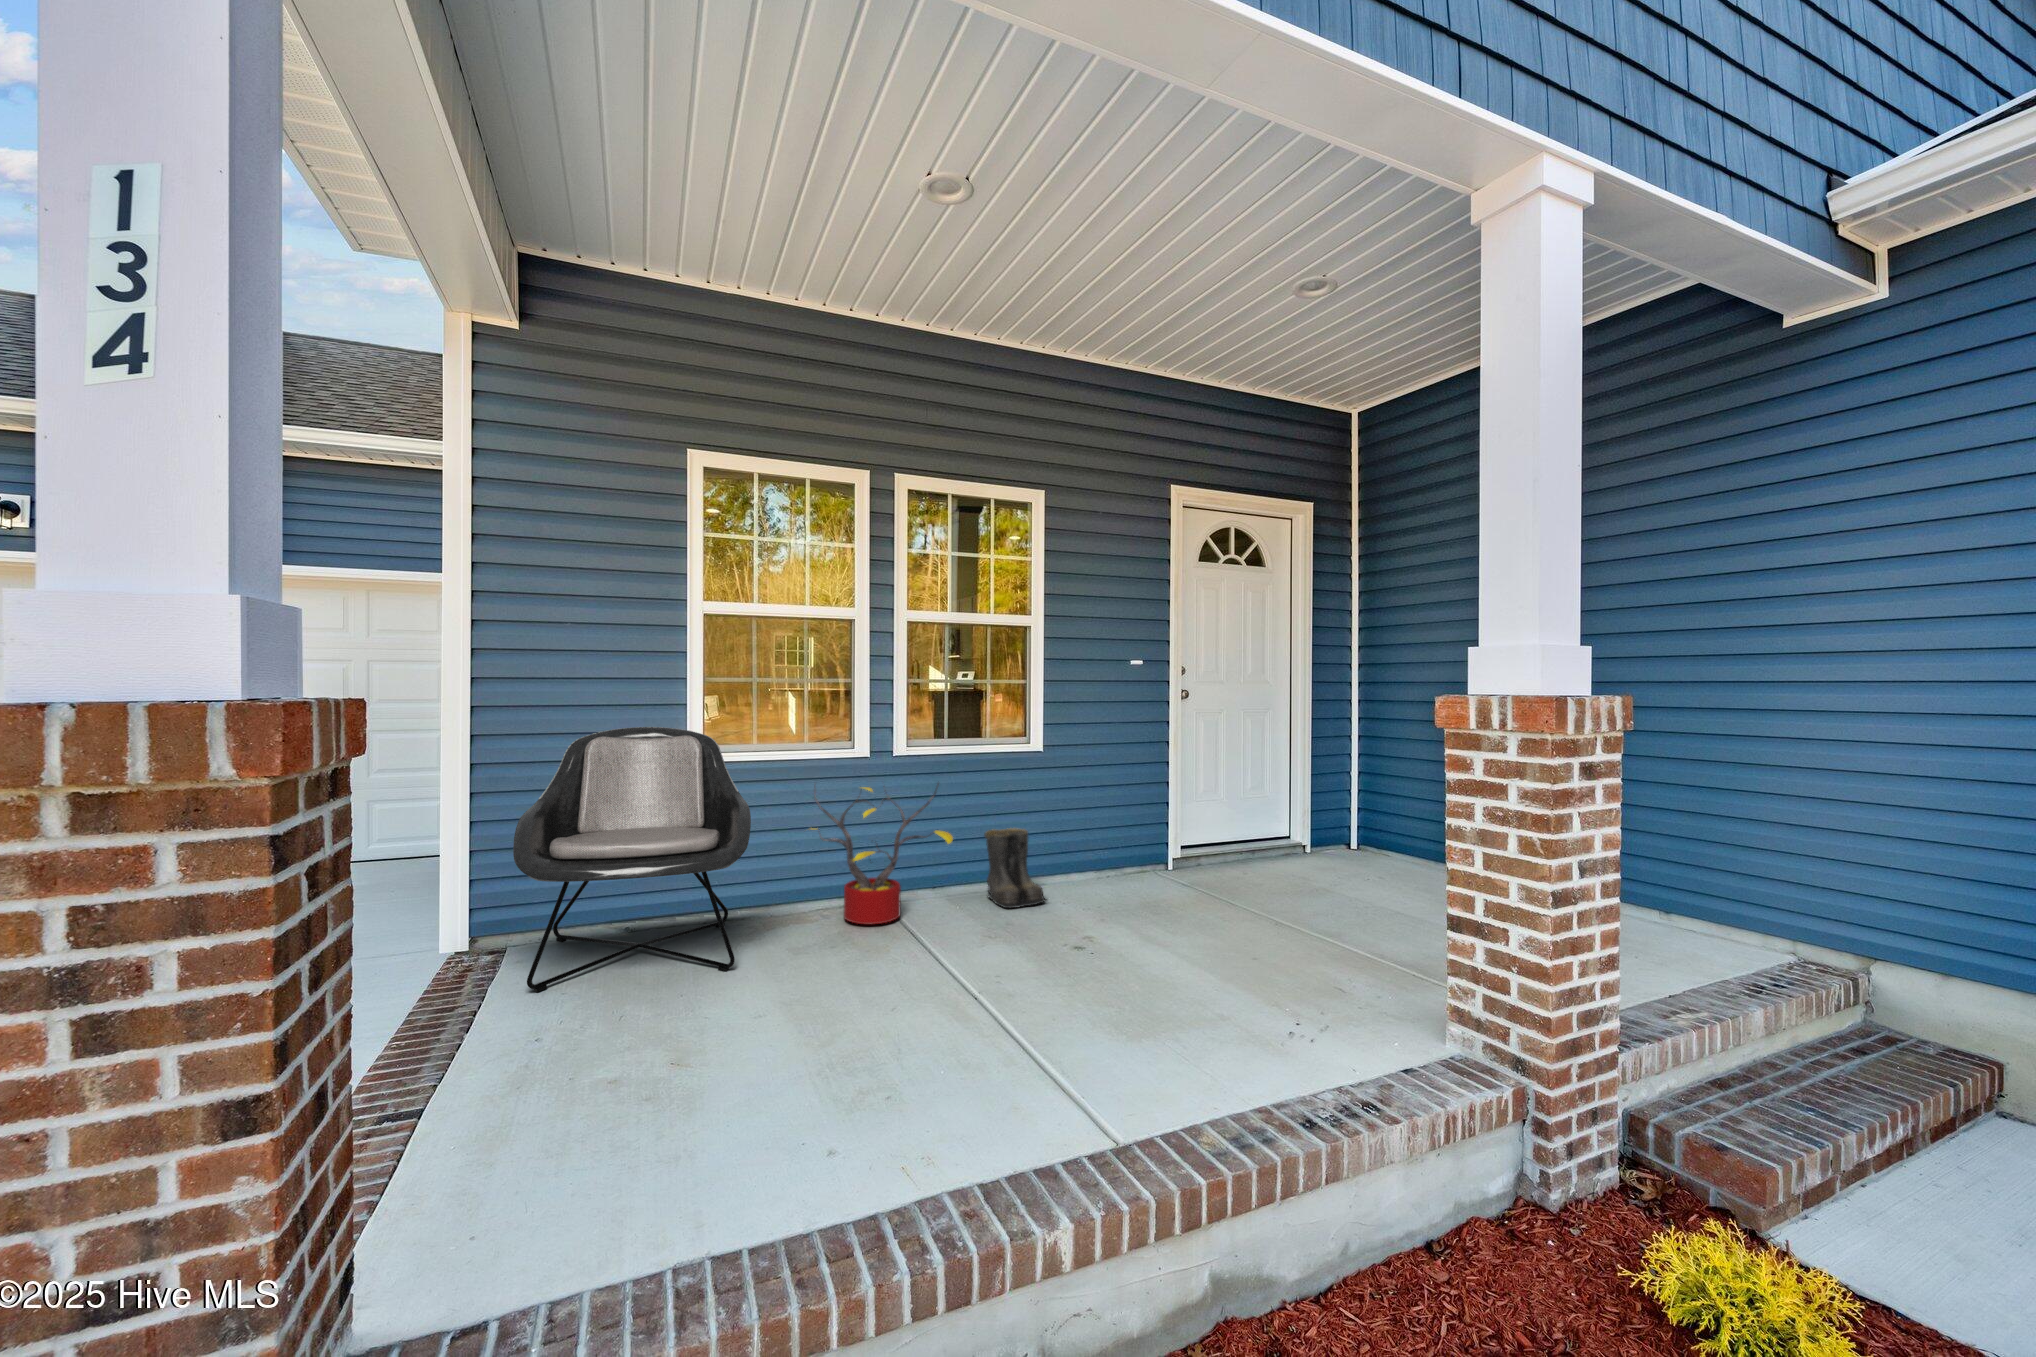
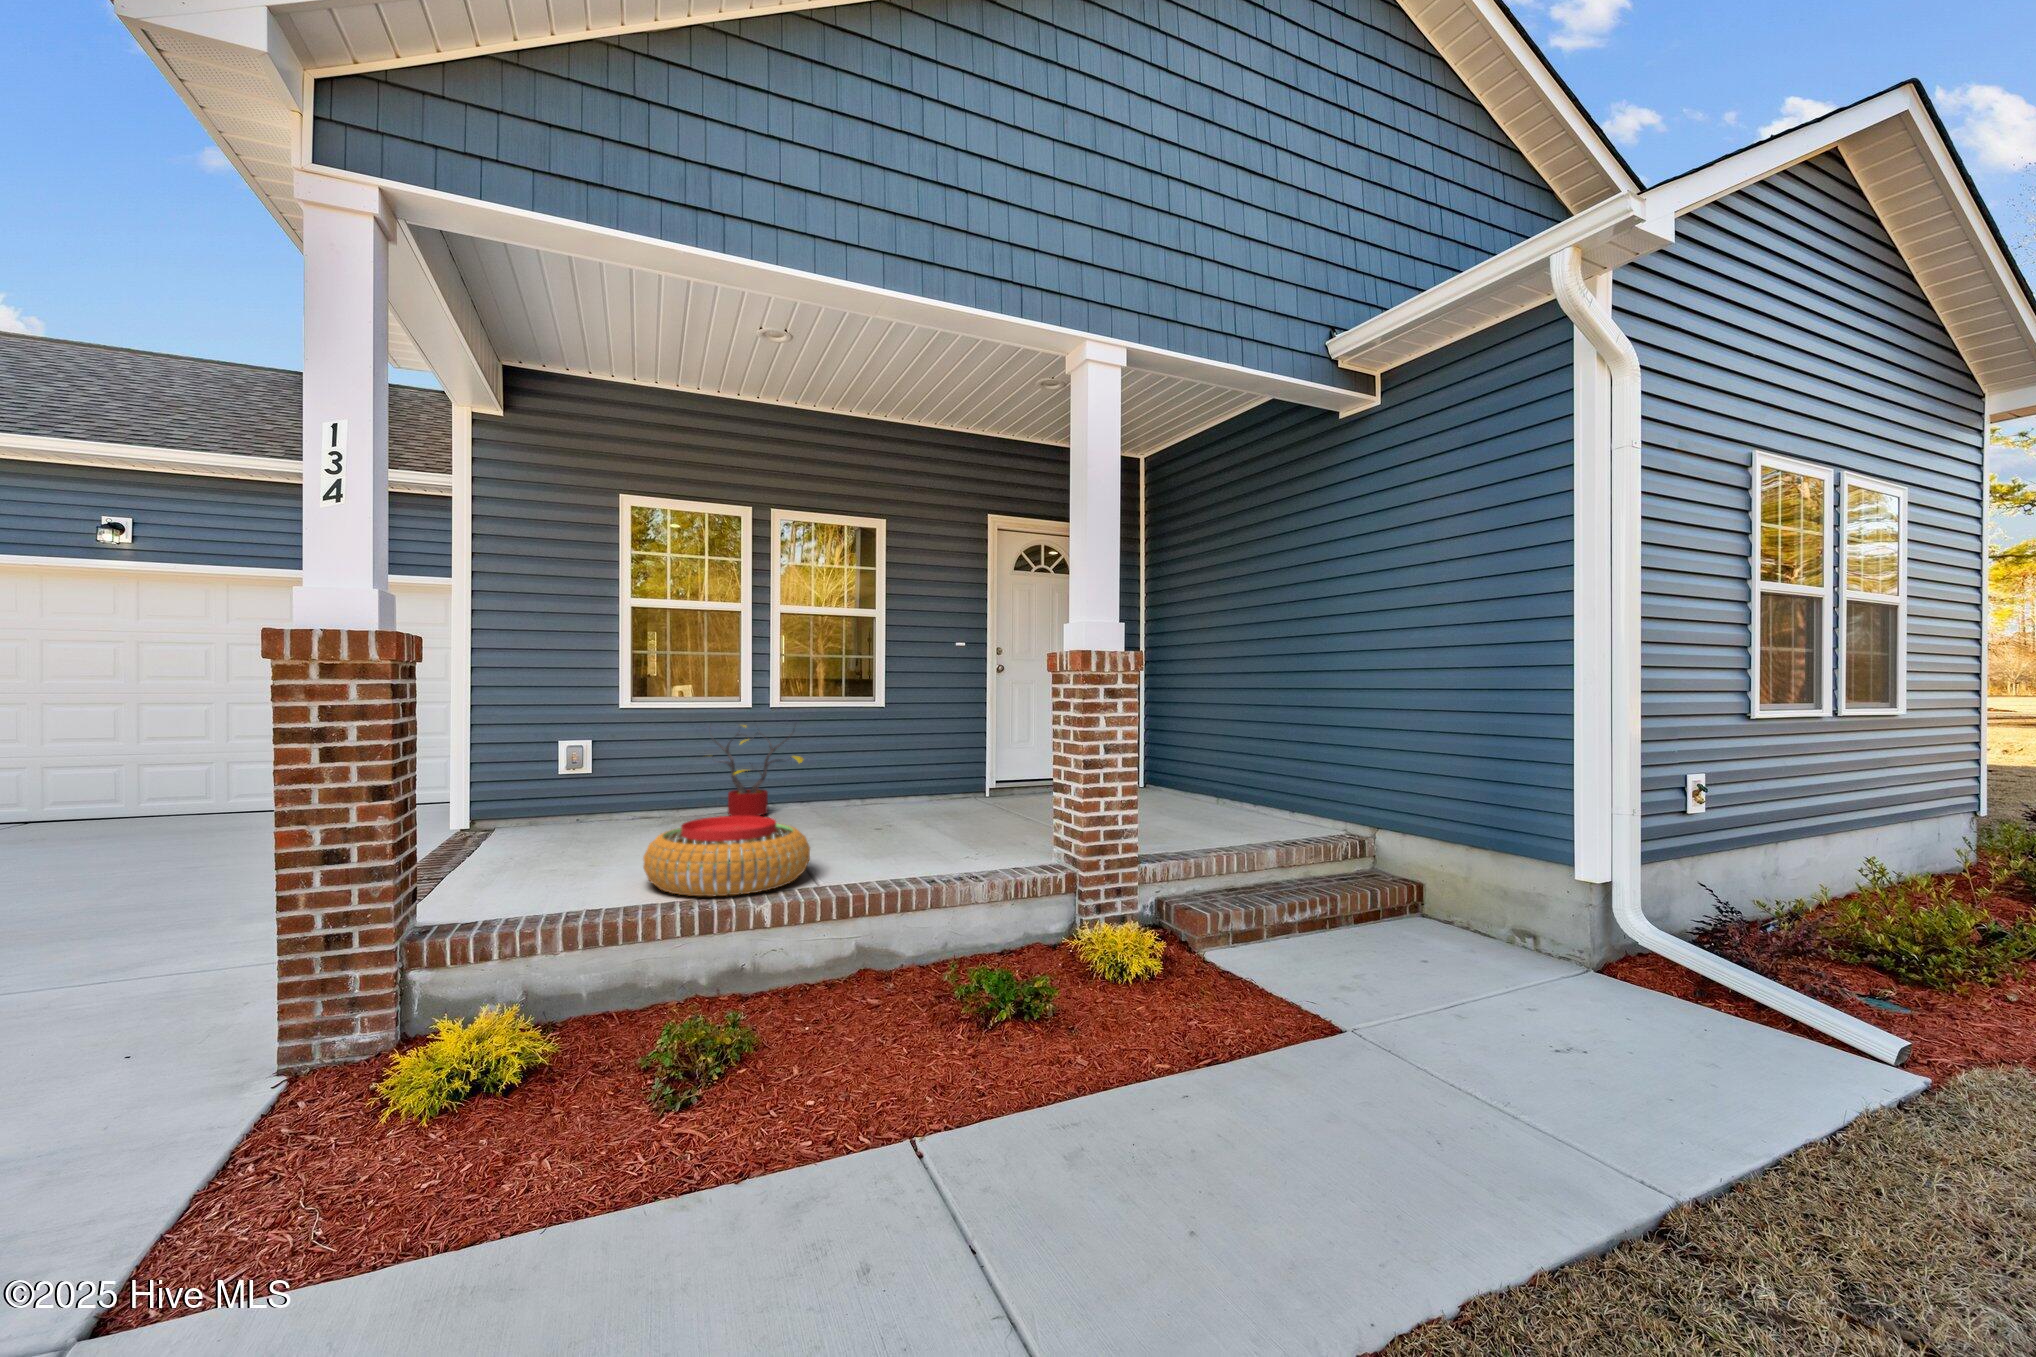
lounge chair: present [513,727,751,992] -> none [498,683,657,842]
boots: present [984,828,1045,908] -> none [836,760,877,811]
pouf: none [792,988,1085,1194] -> present [643,816,810,896]

